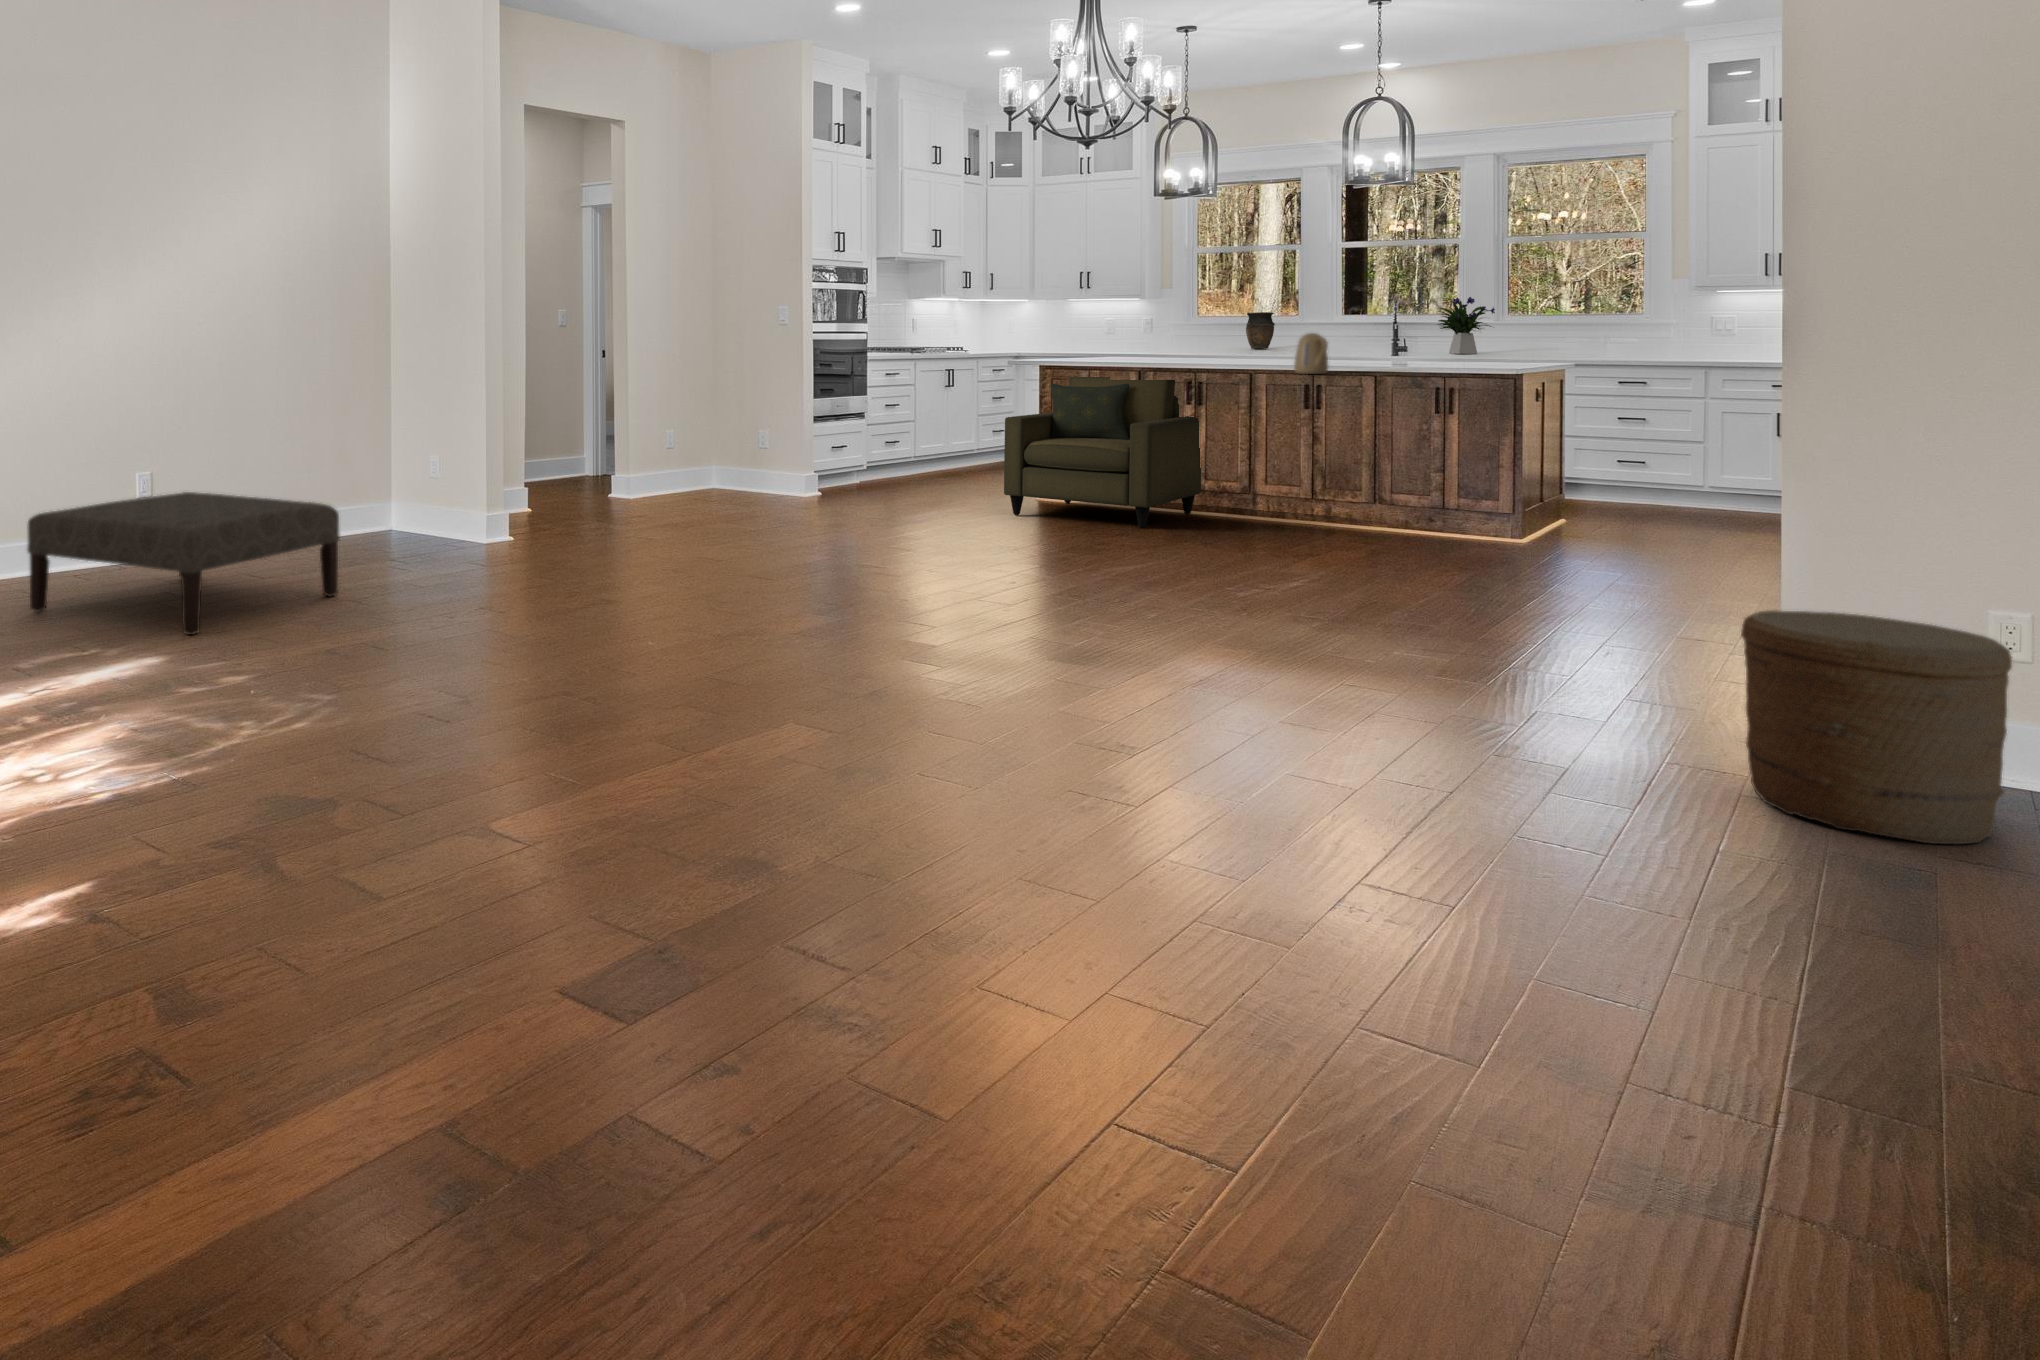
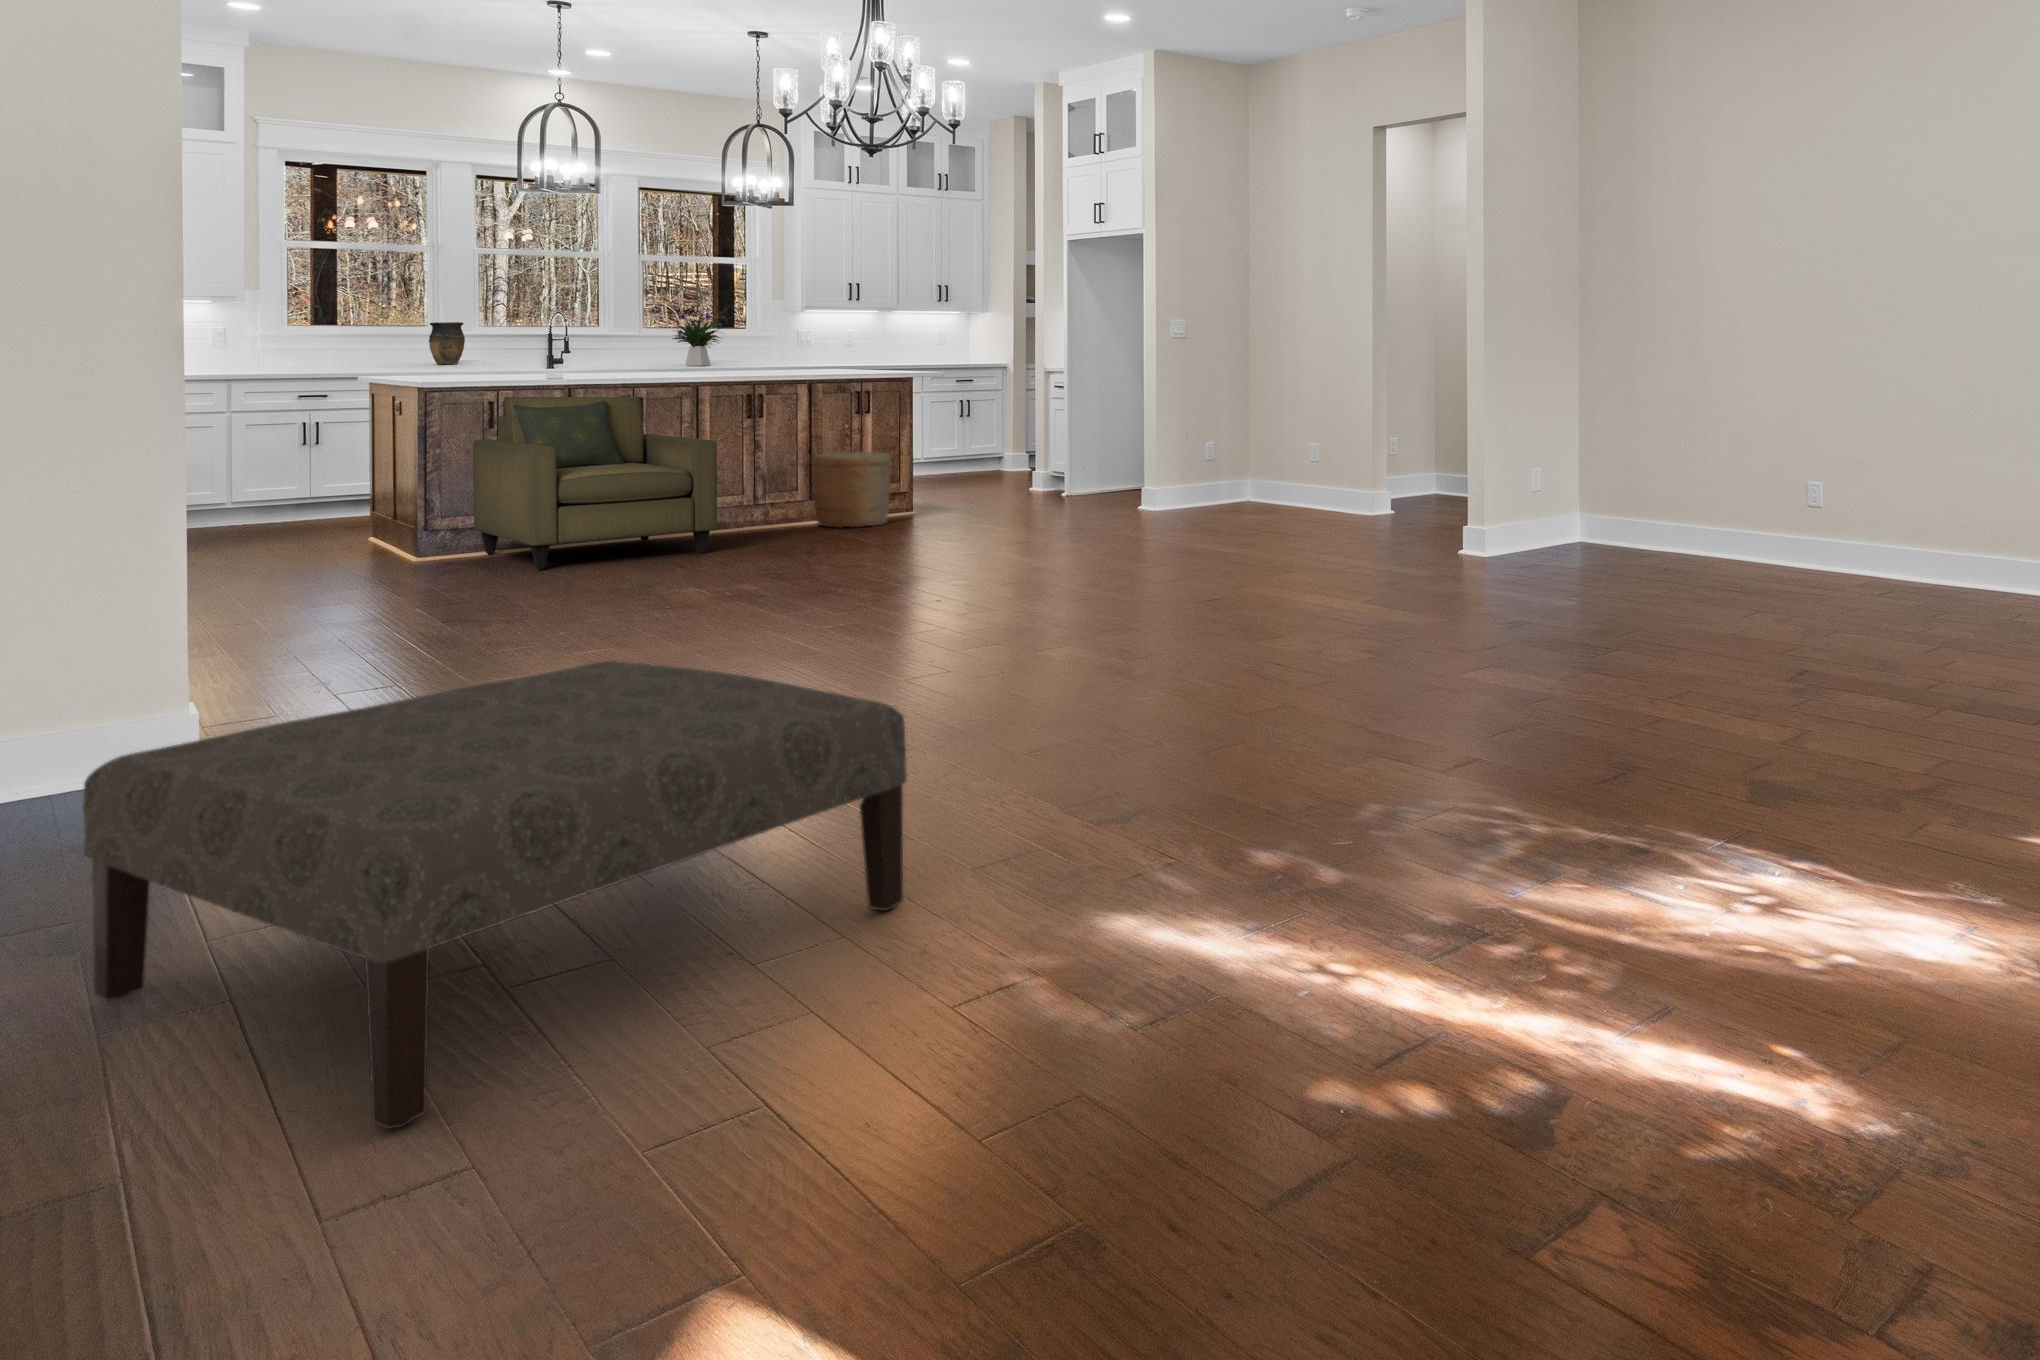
kettle: present [1294,333,1328,374] -> none [729,344,772,384]
woven basket: present [1741,610,2012,844] -> present [811,452,891,528]

